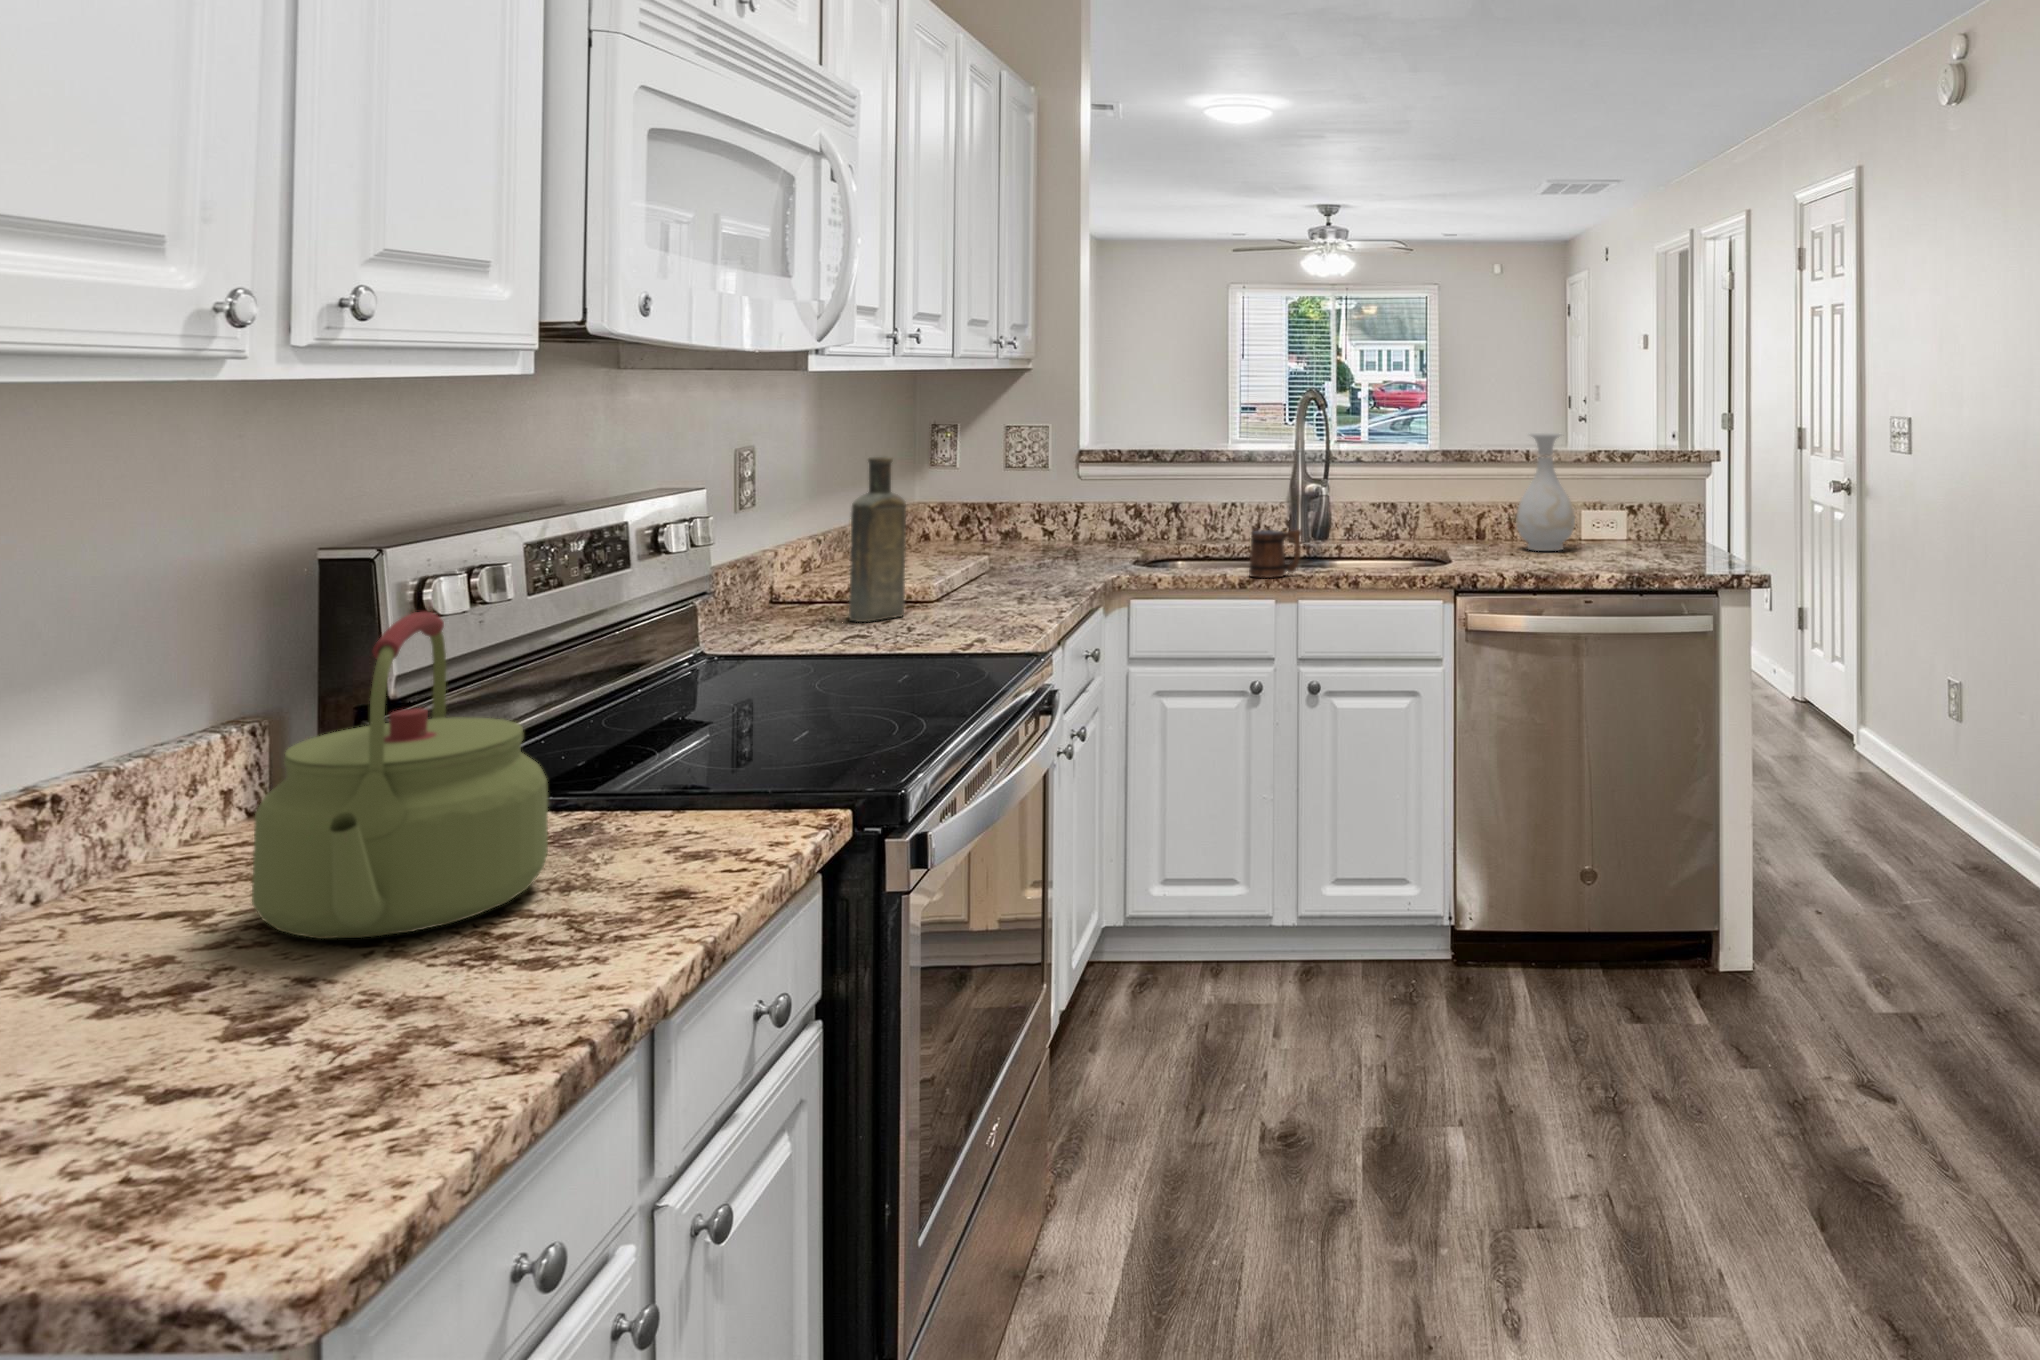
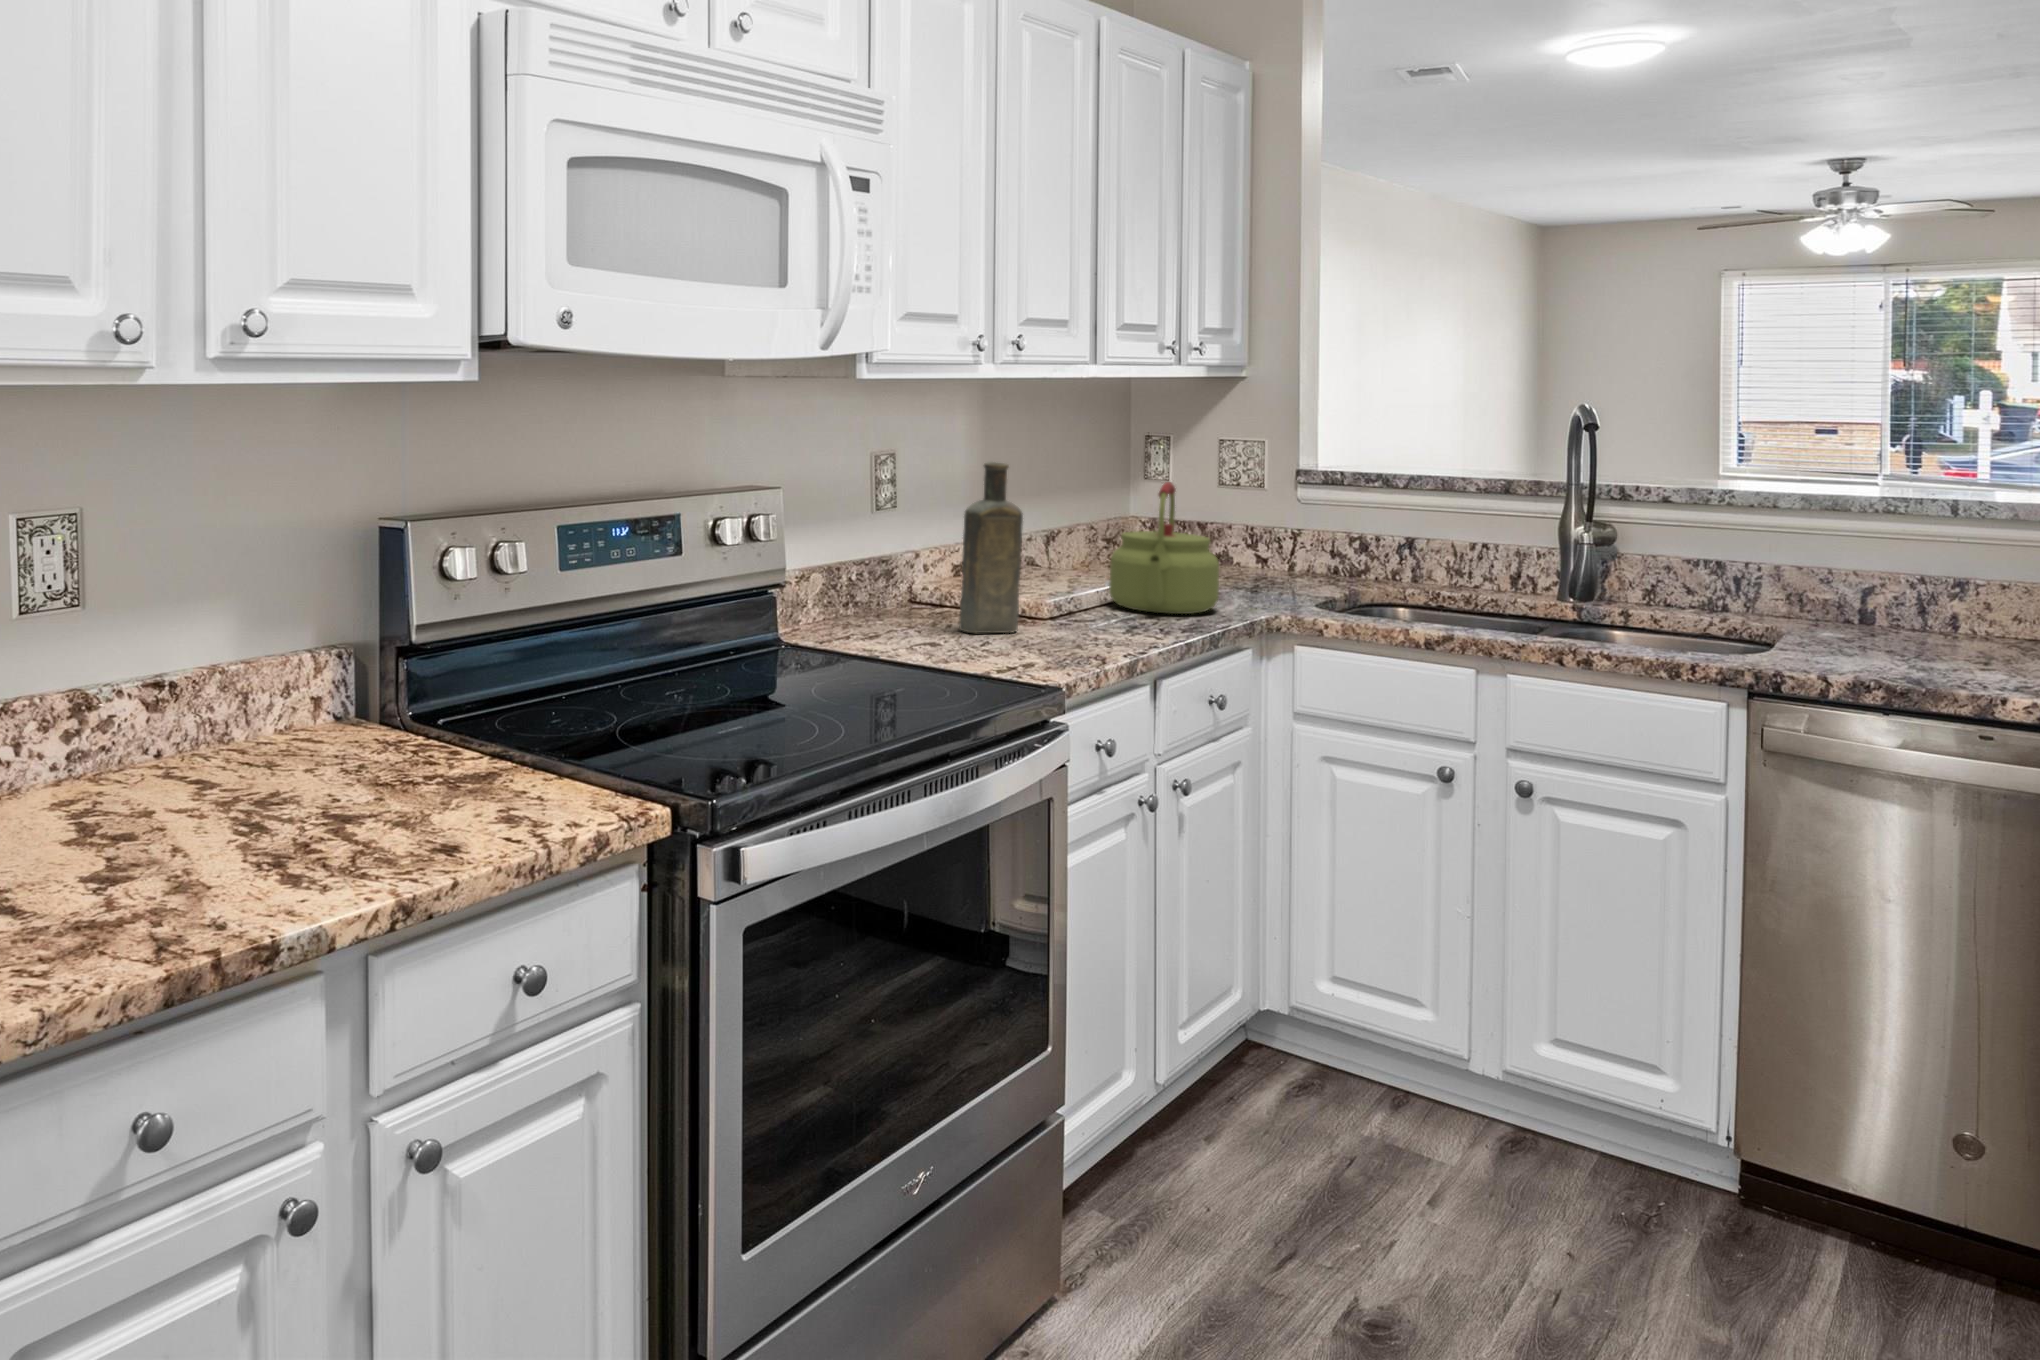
vase: present [1516,433,1575,551] -> none [1884,489,1982,657]
mug: present [1249,530,1302,578] -> none [1450,583,1521,643]
kettle: present [252,612,548,939] -> present [1109,482,1219,614]

